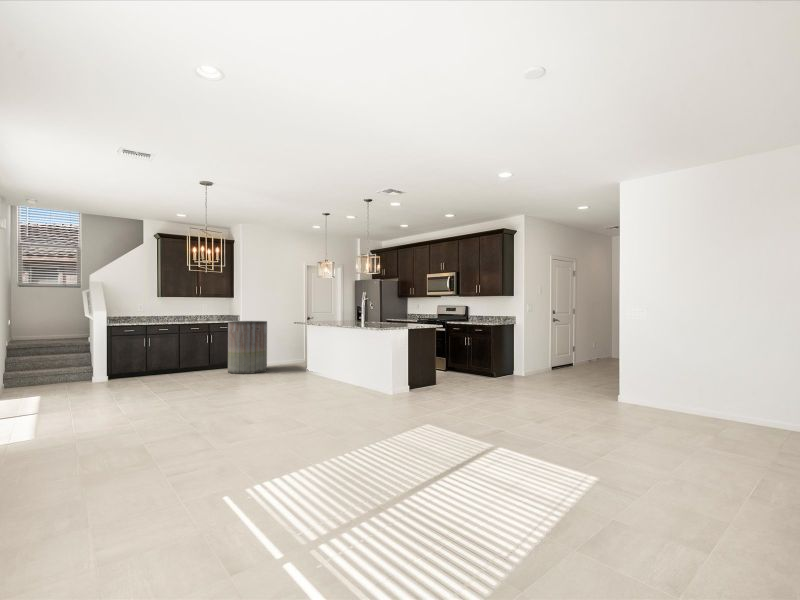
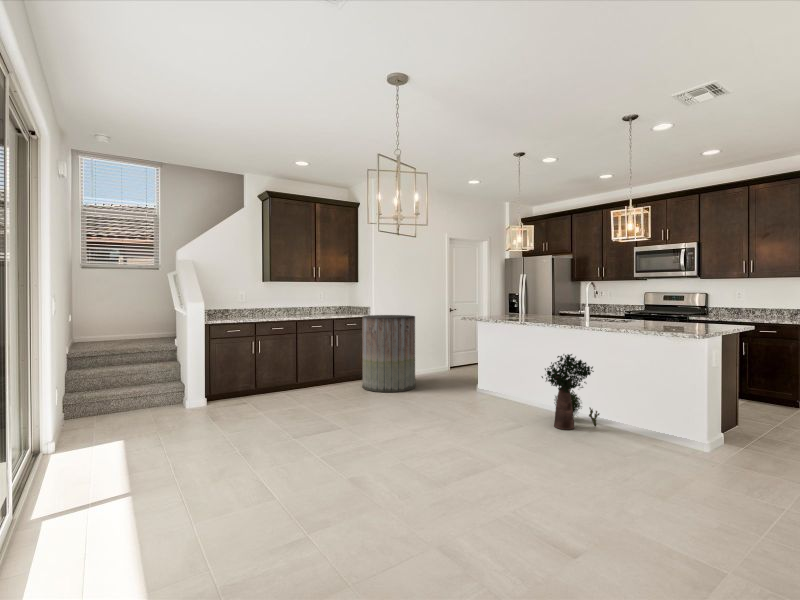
potted plant: none [315,343,350,389] -> present [542,354,599,430]

